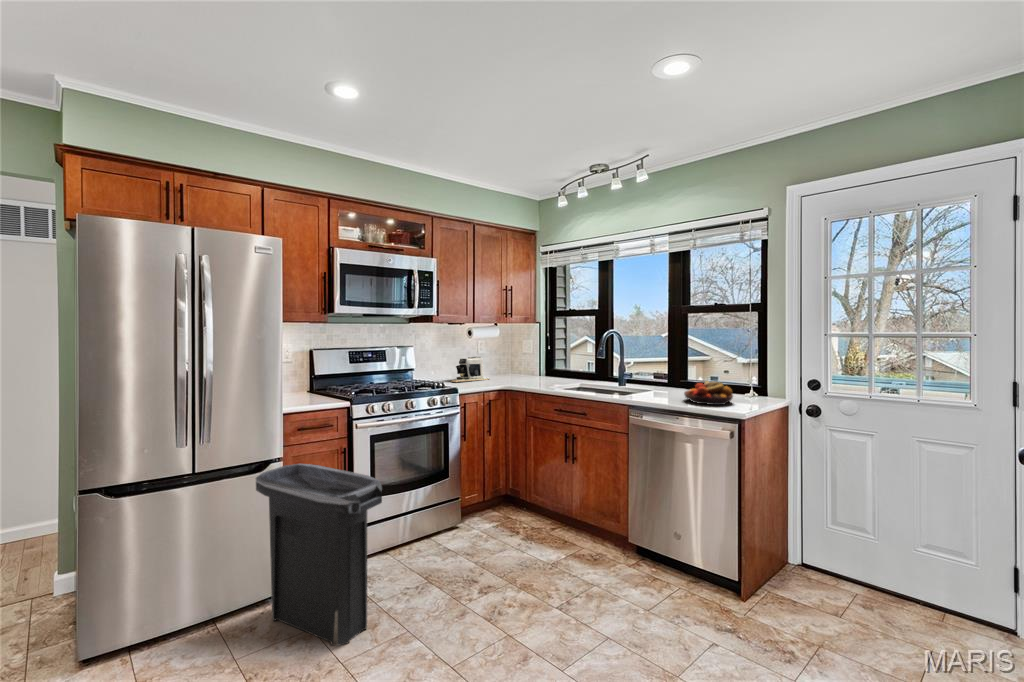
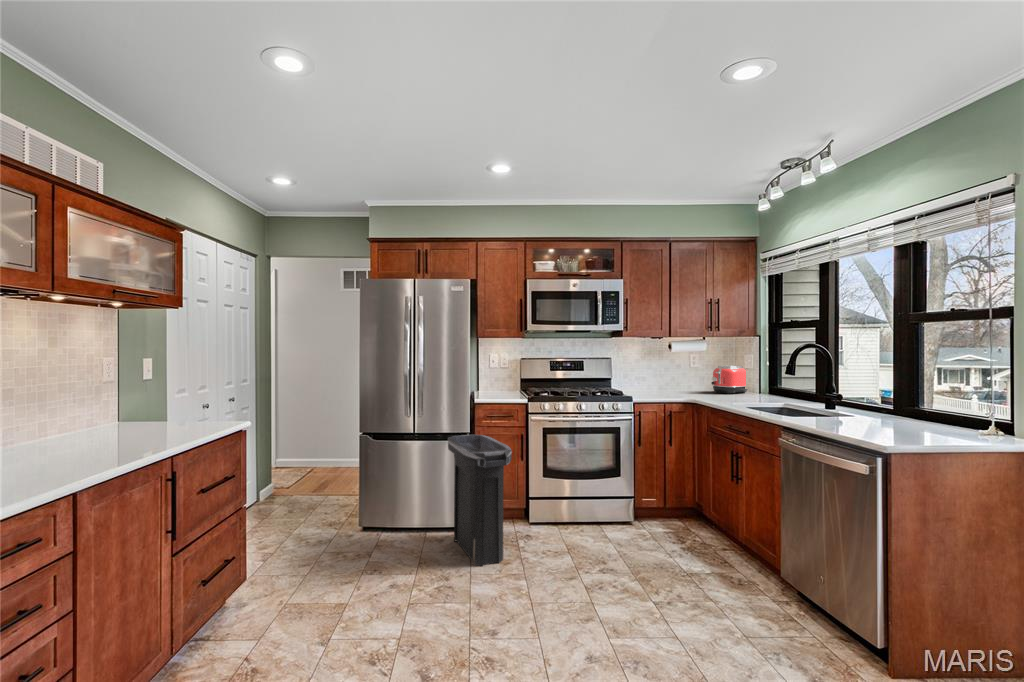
toaster: none [502,348,531,377] -> present [712,365,748,394]
coffee maker: present [453,357,489,382] -> none [651,372,694,394]
fruit bowl: present [684,381,733,405] -> none [862,401,933,429]

